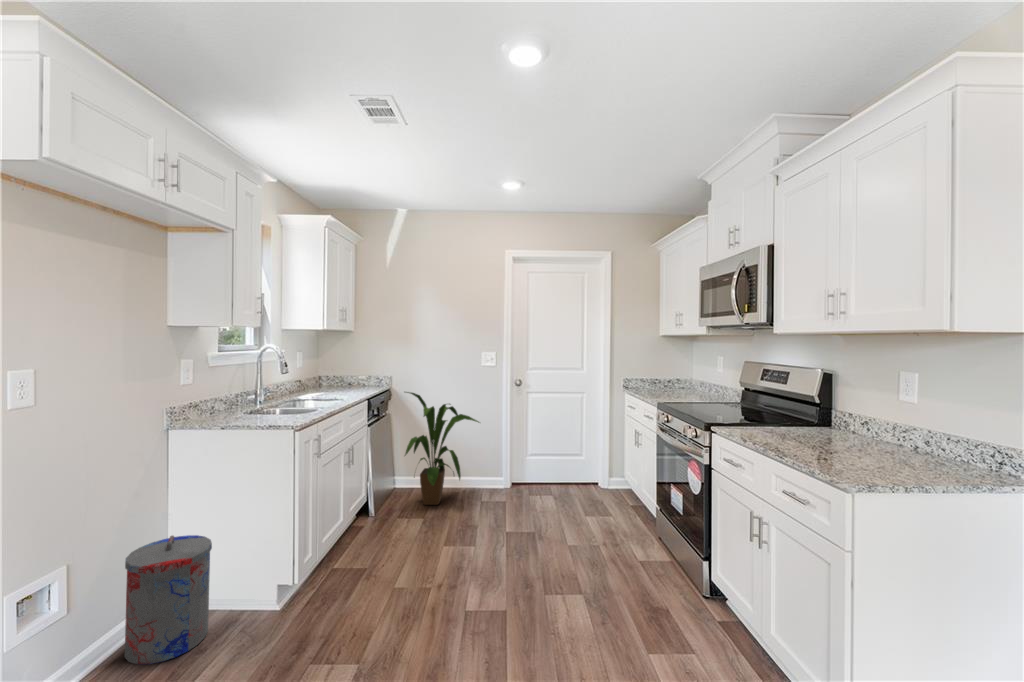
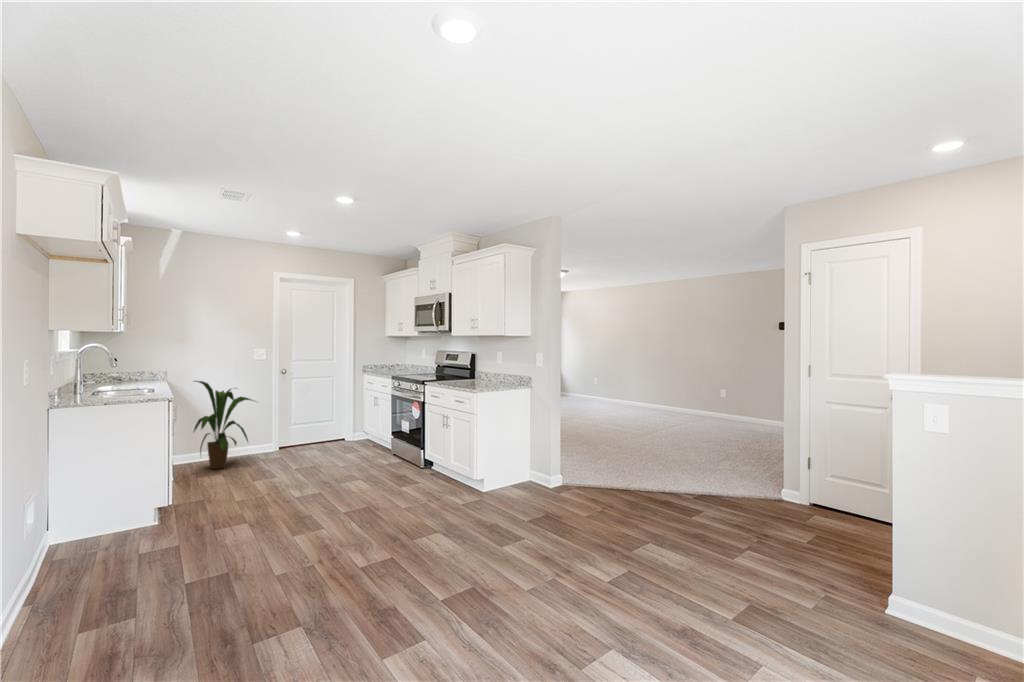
trash can: present [125,535,212,664] -> none [52,478,118,561]

